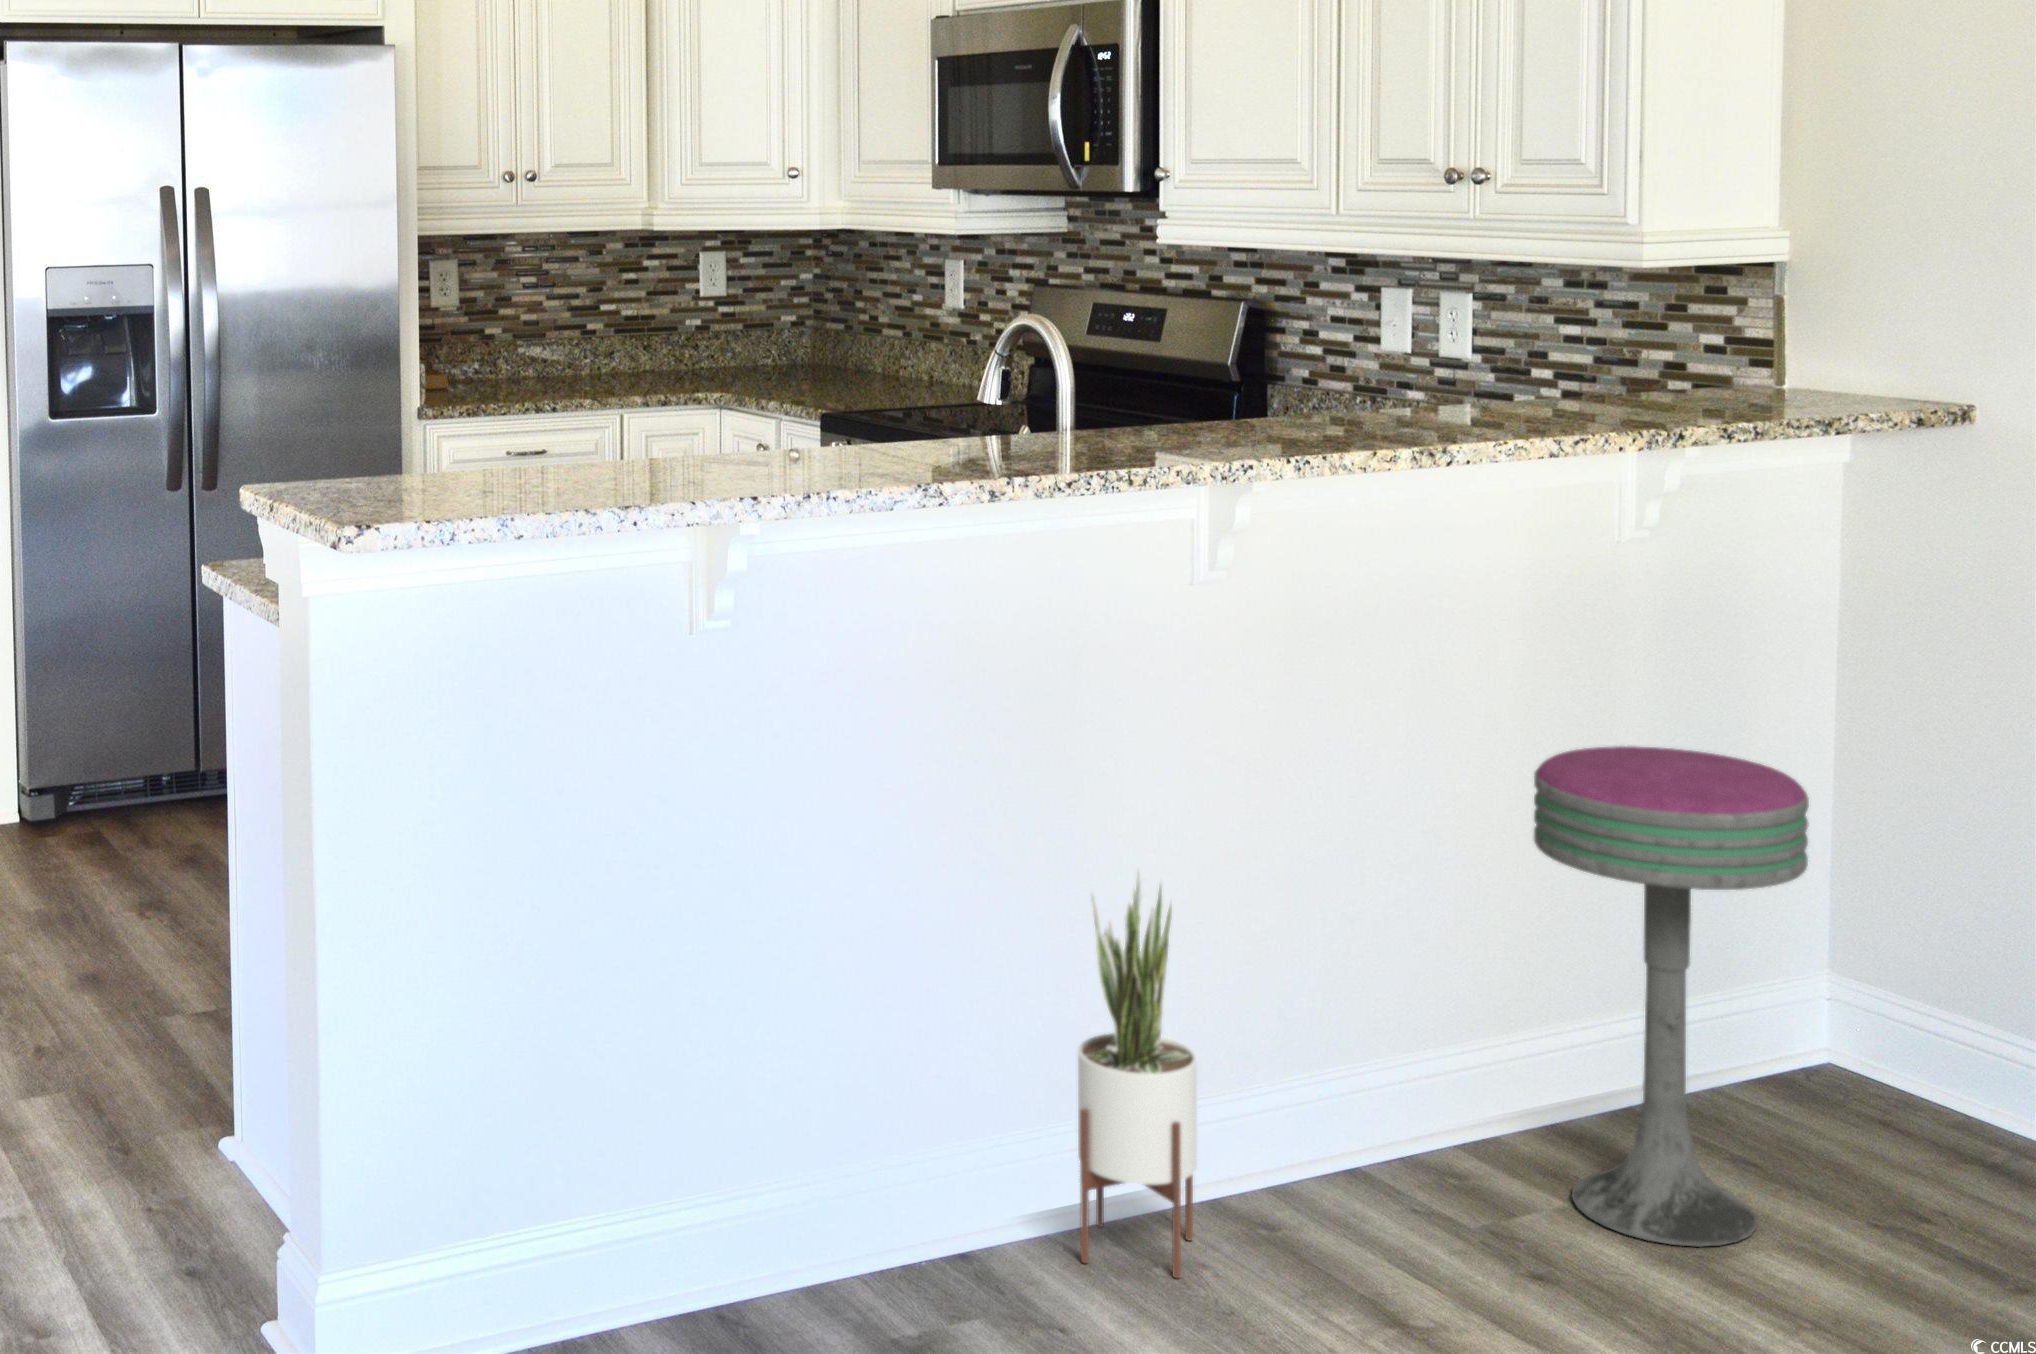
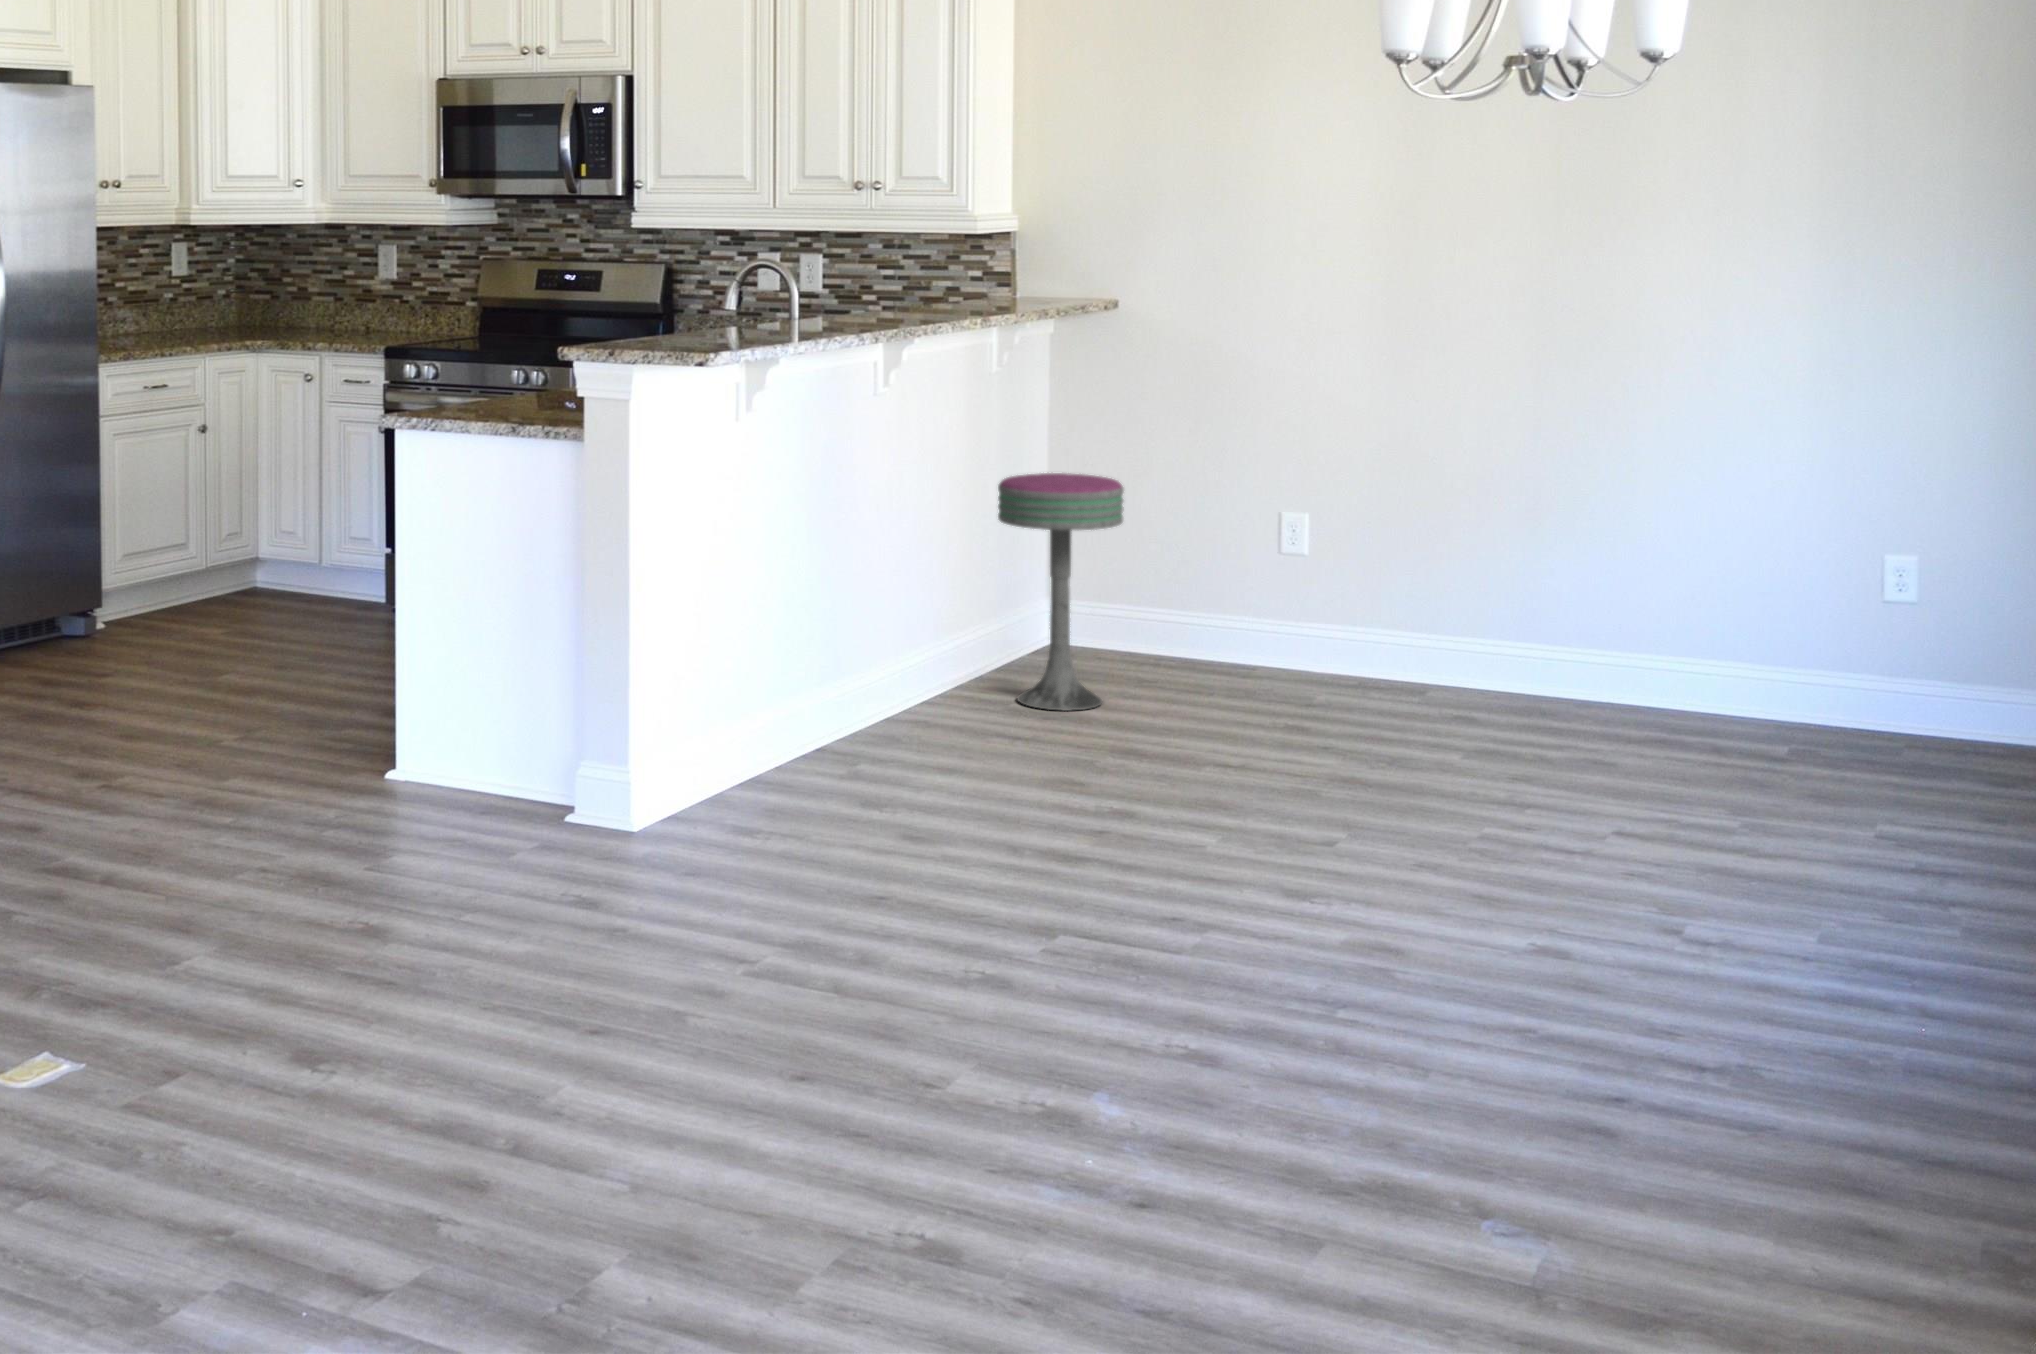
potted plant: present [1078,871,1197,1278] -> none [851,545,916,757]

